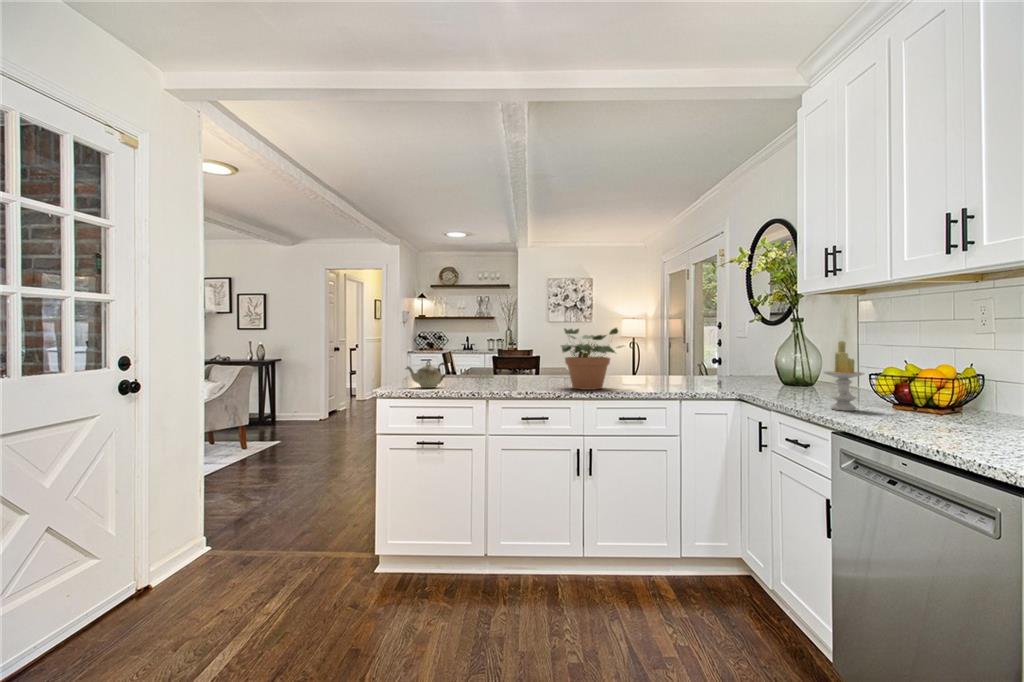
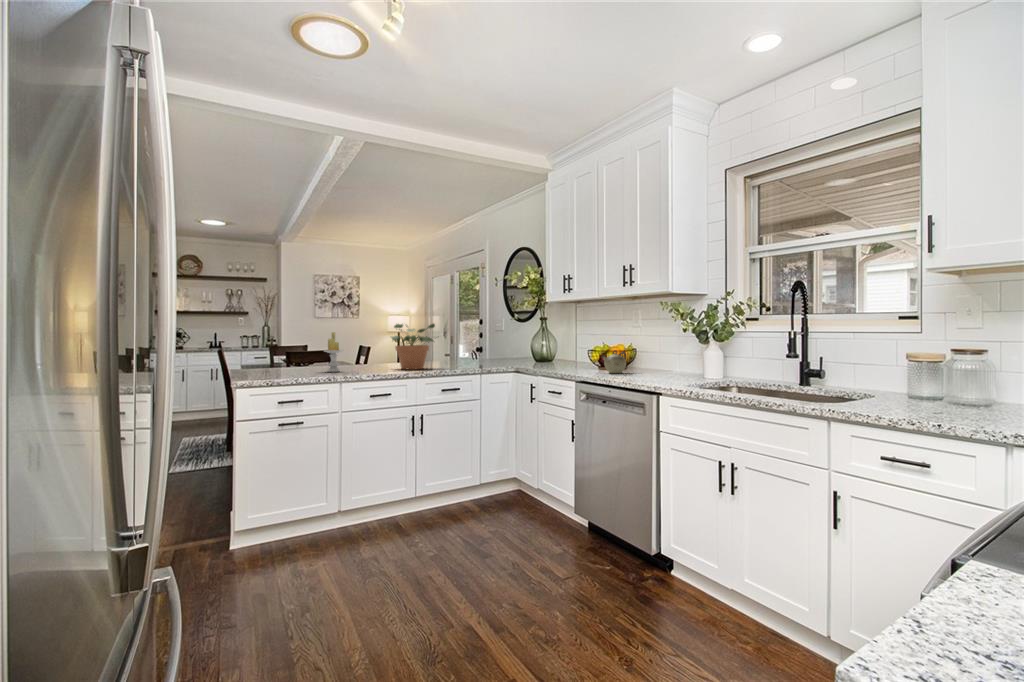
candle: present [824,341,864,411] -> present [324,332,343,372]
teapot: present [406,361,448,388] -> present [601,350,626,373]

